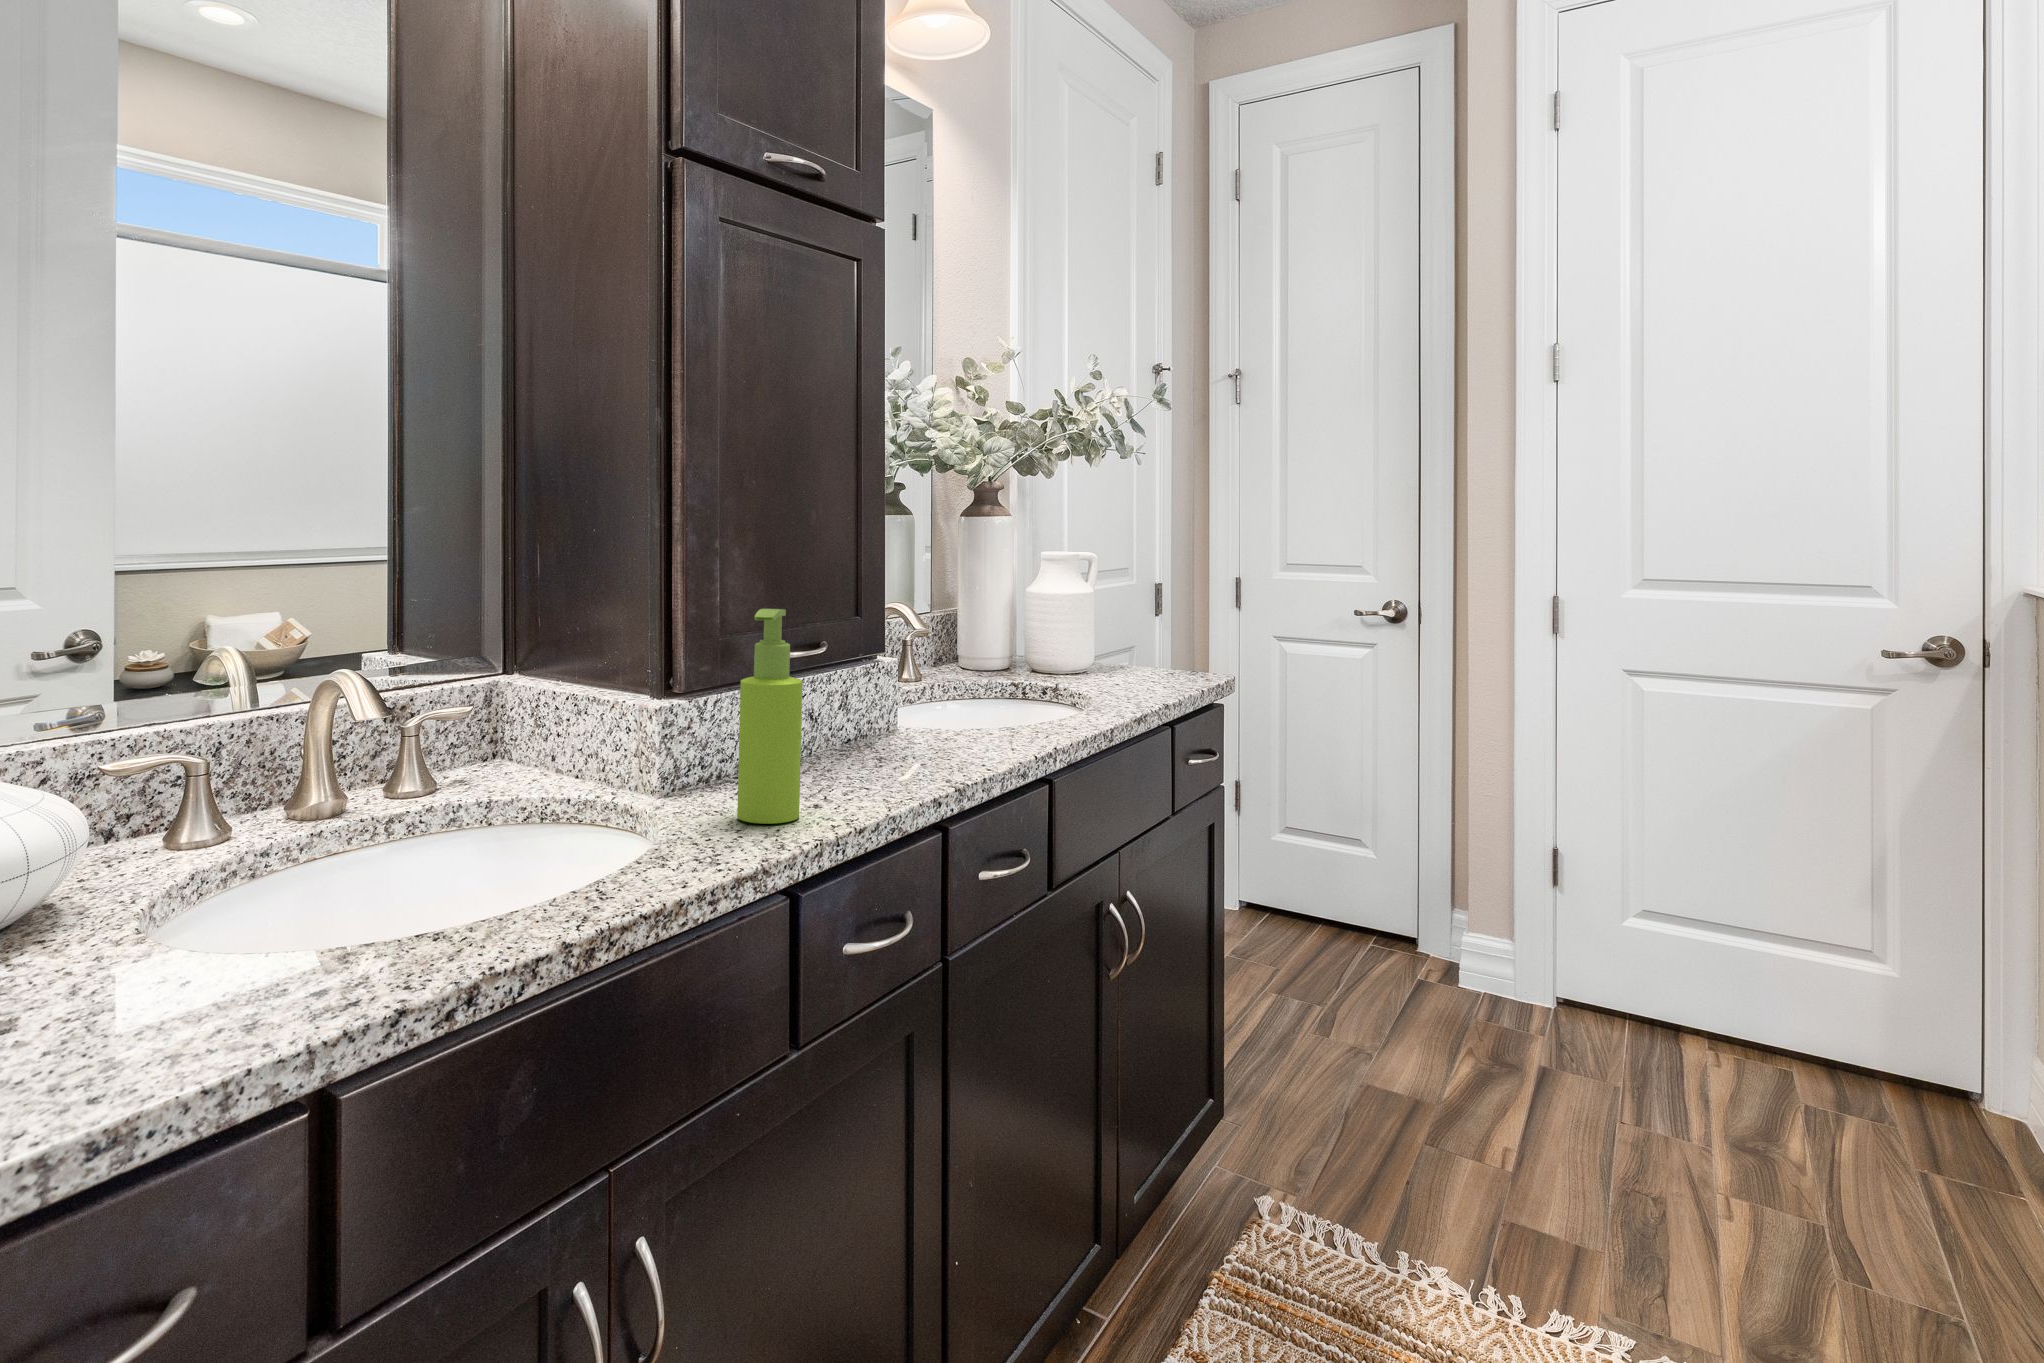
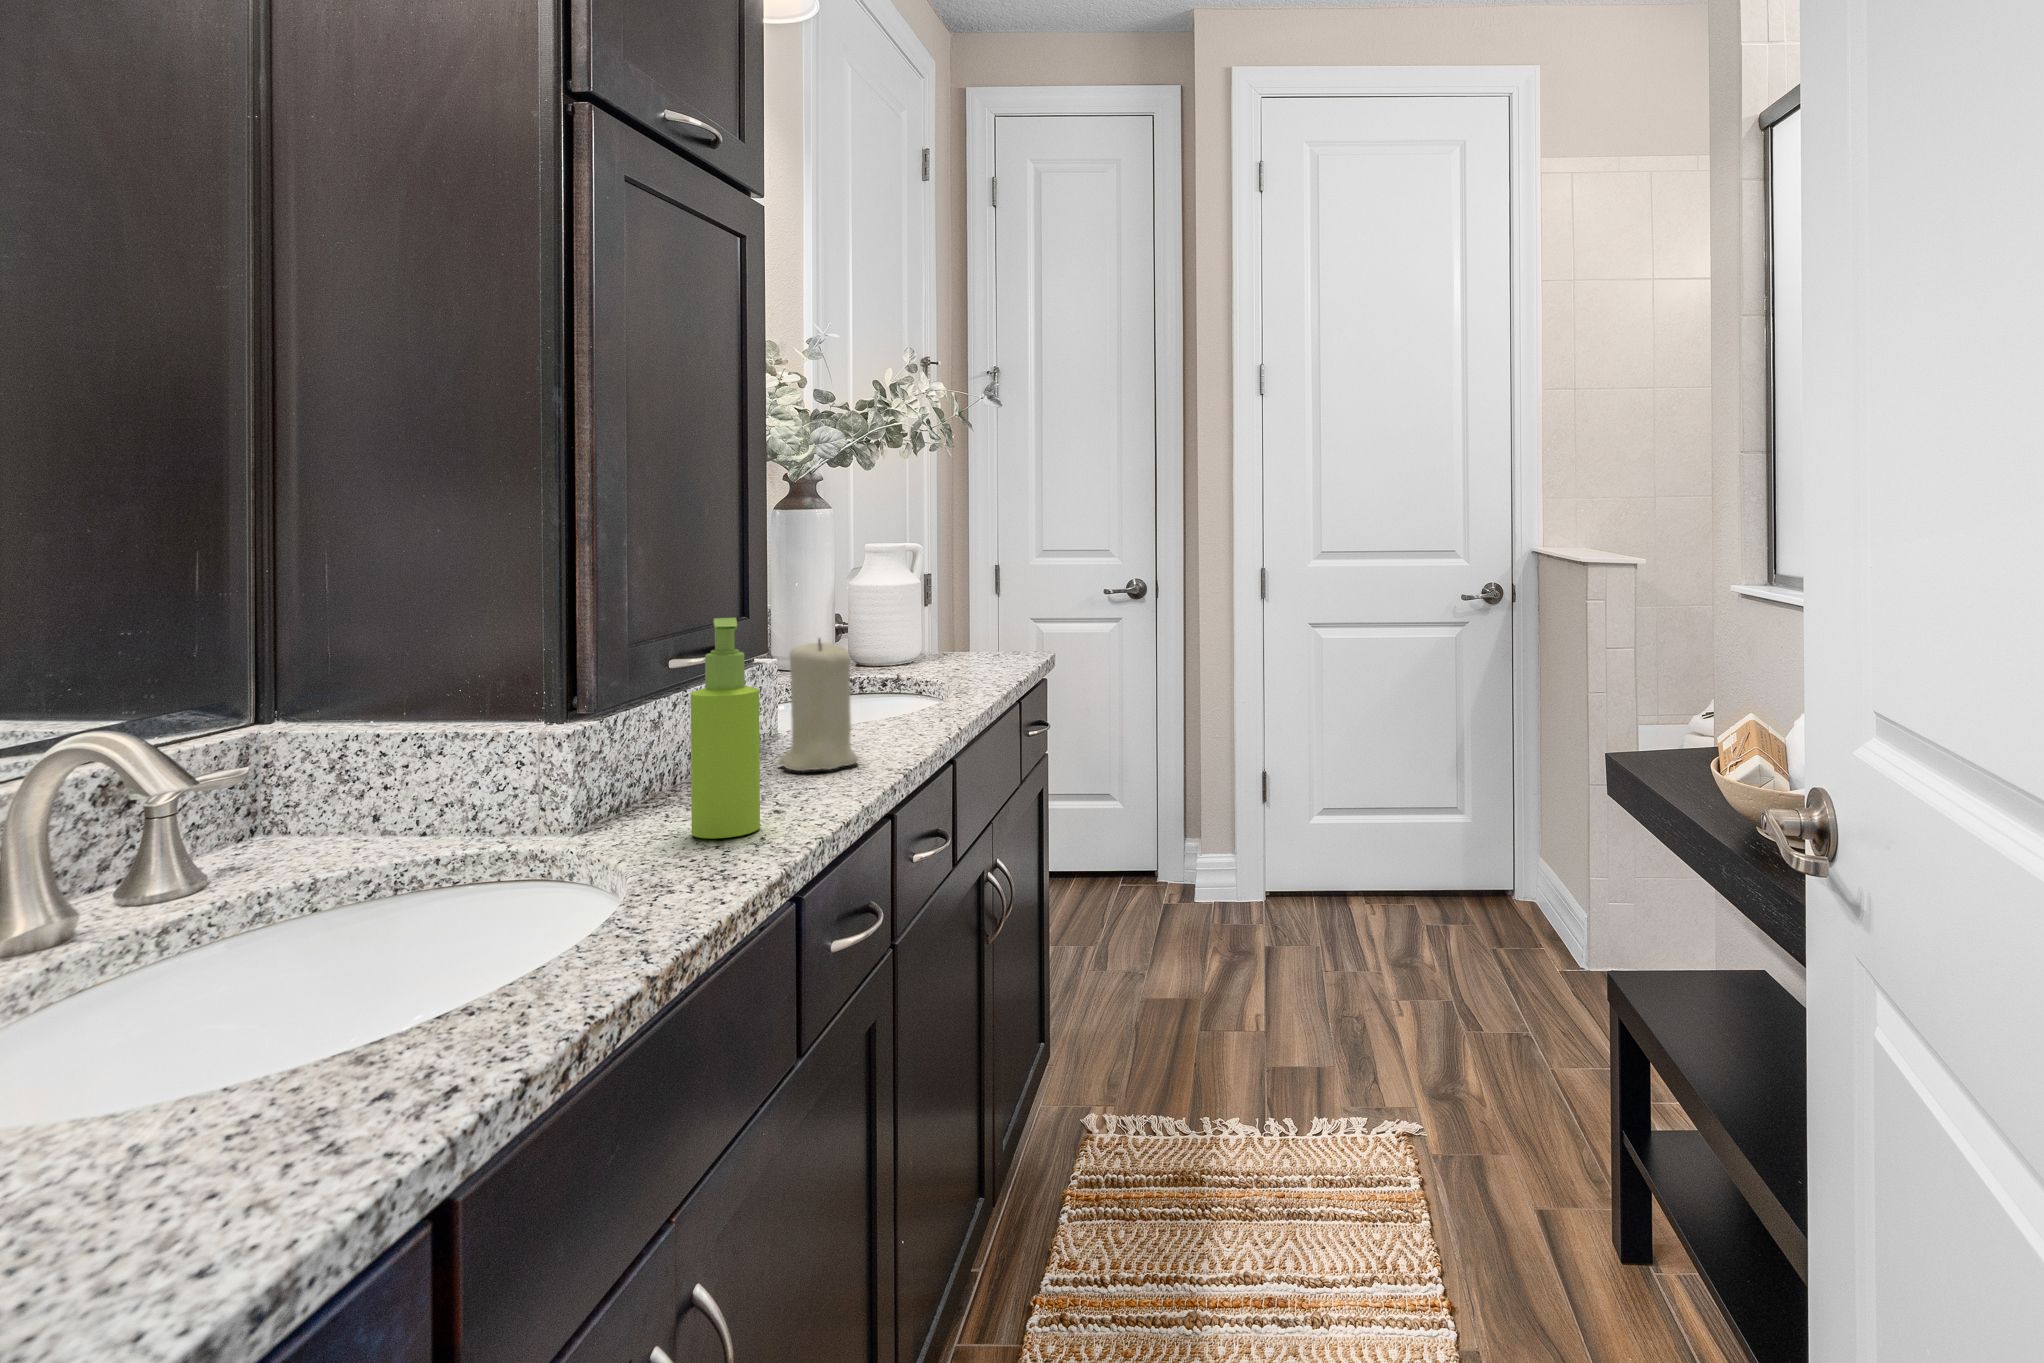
candle: none [877,636,948,771] -> present [779,639,859,771]

